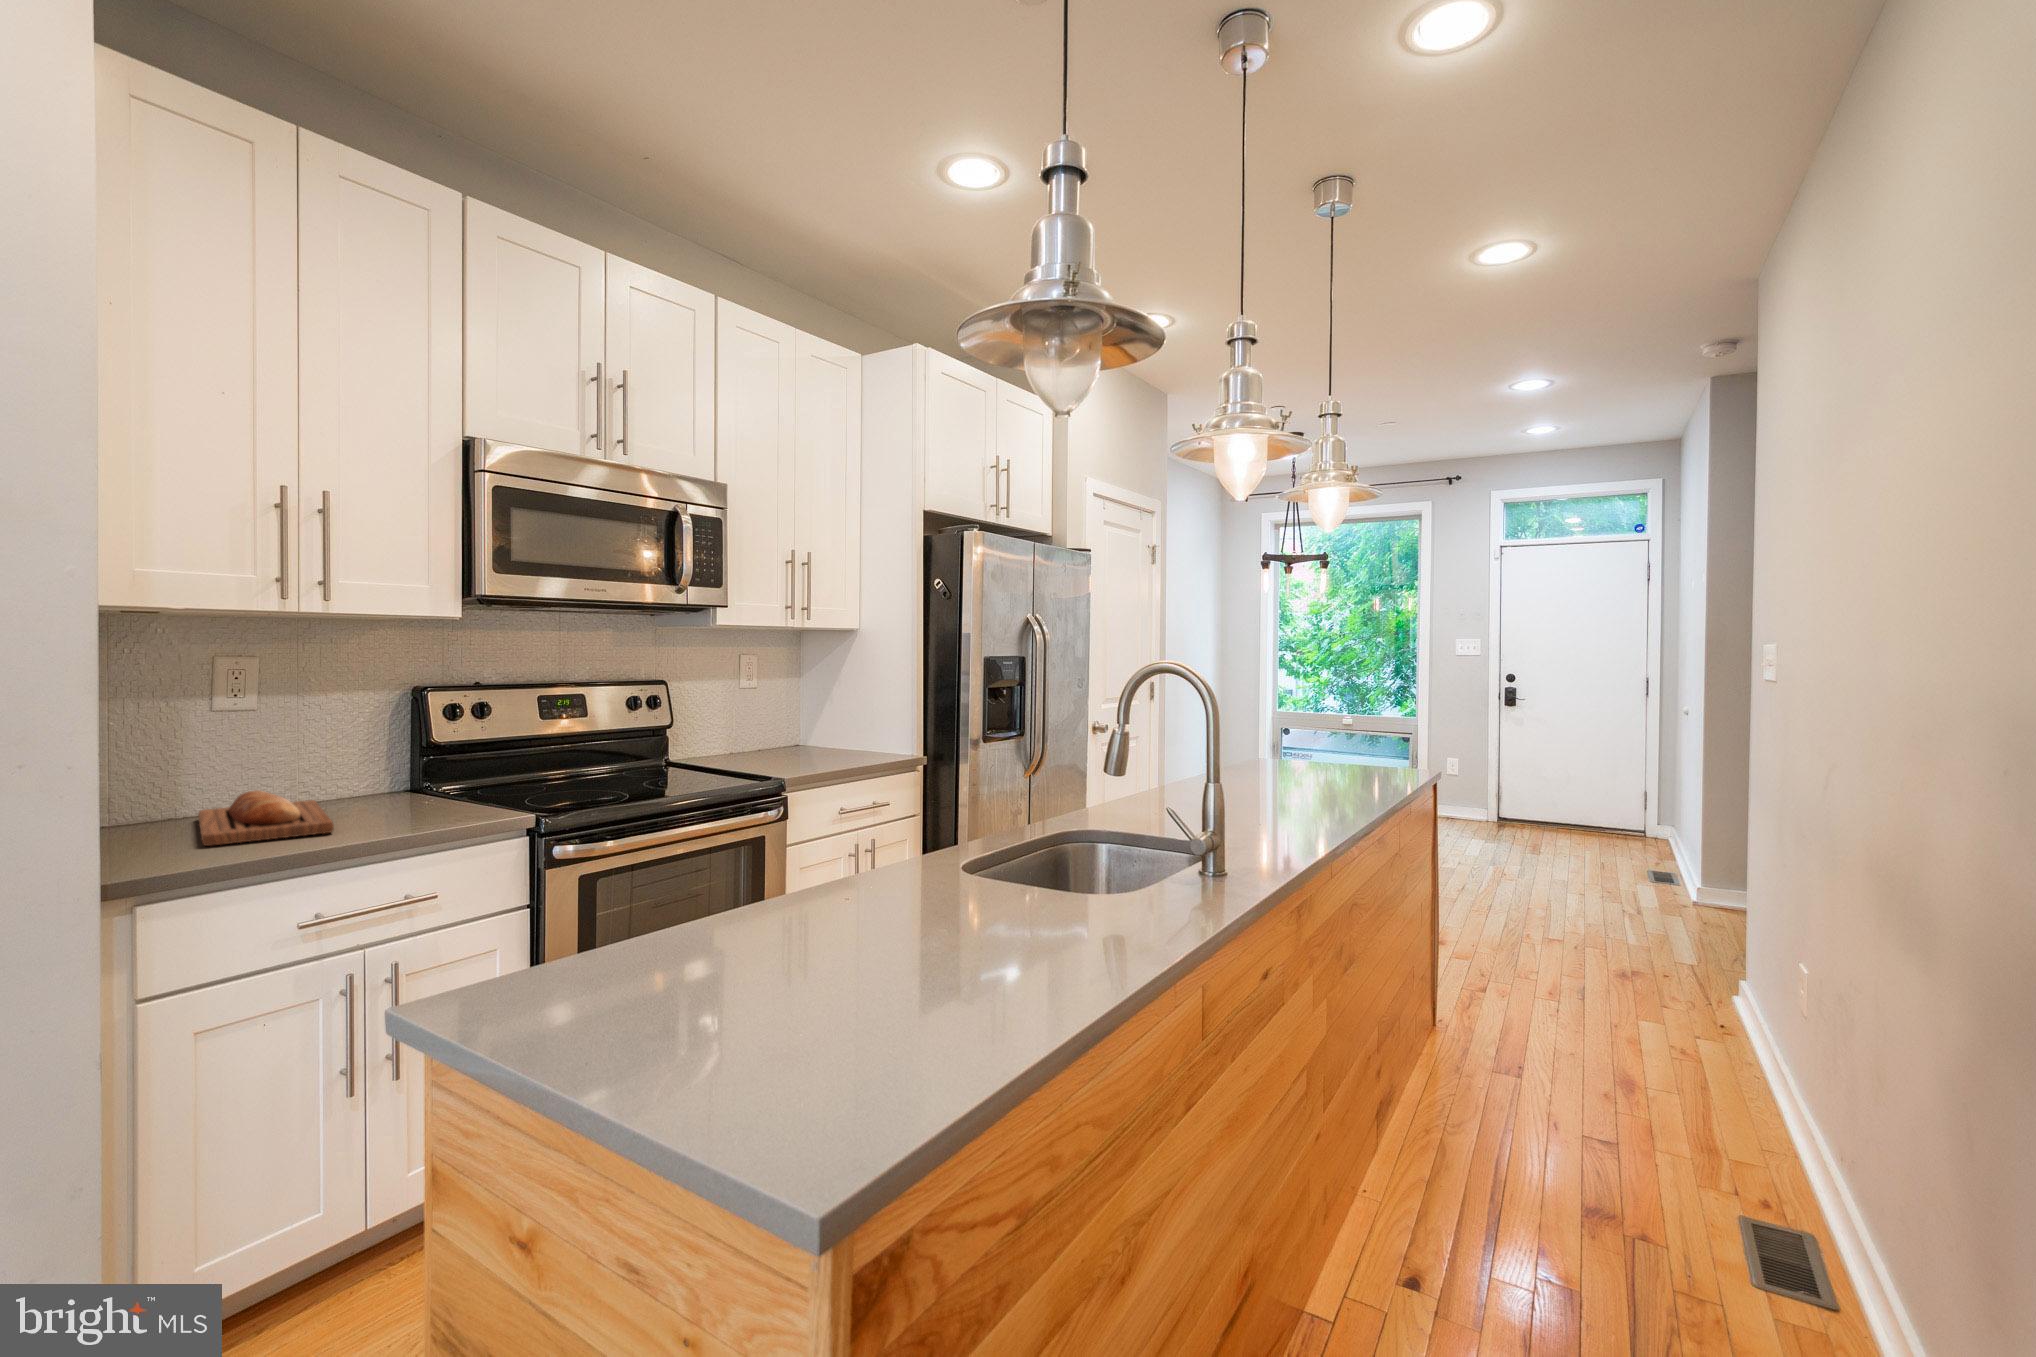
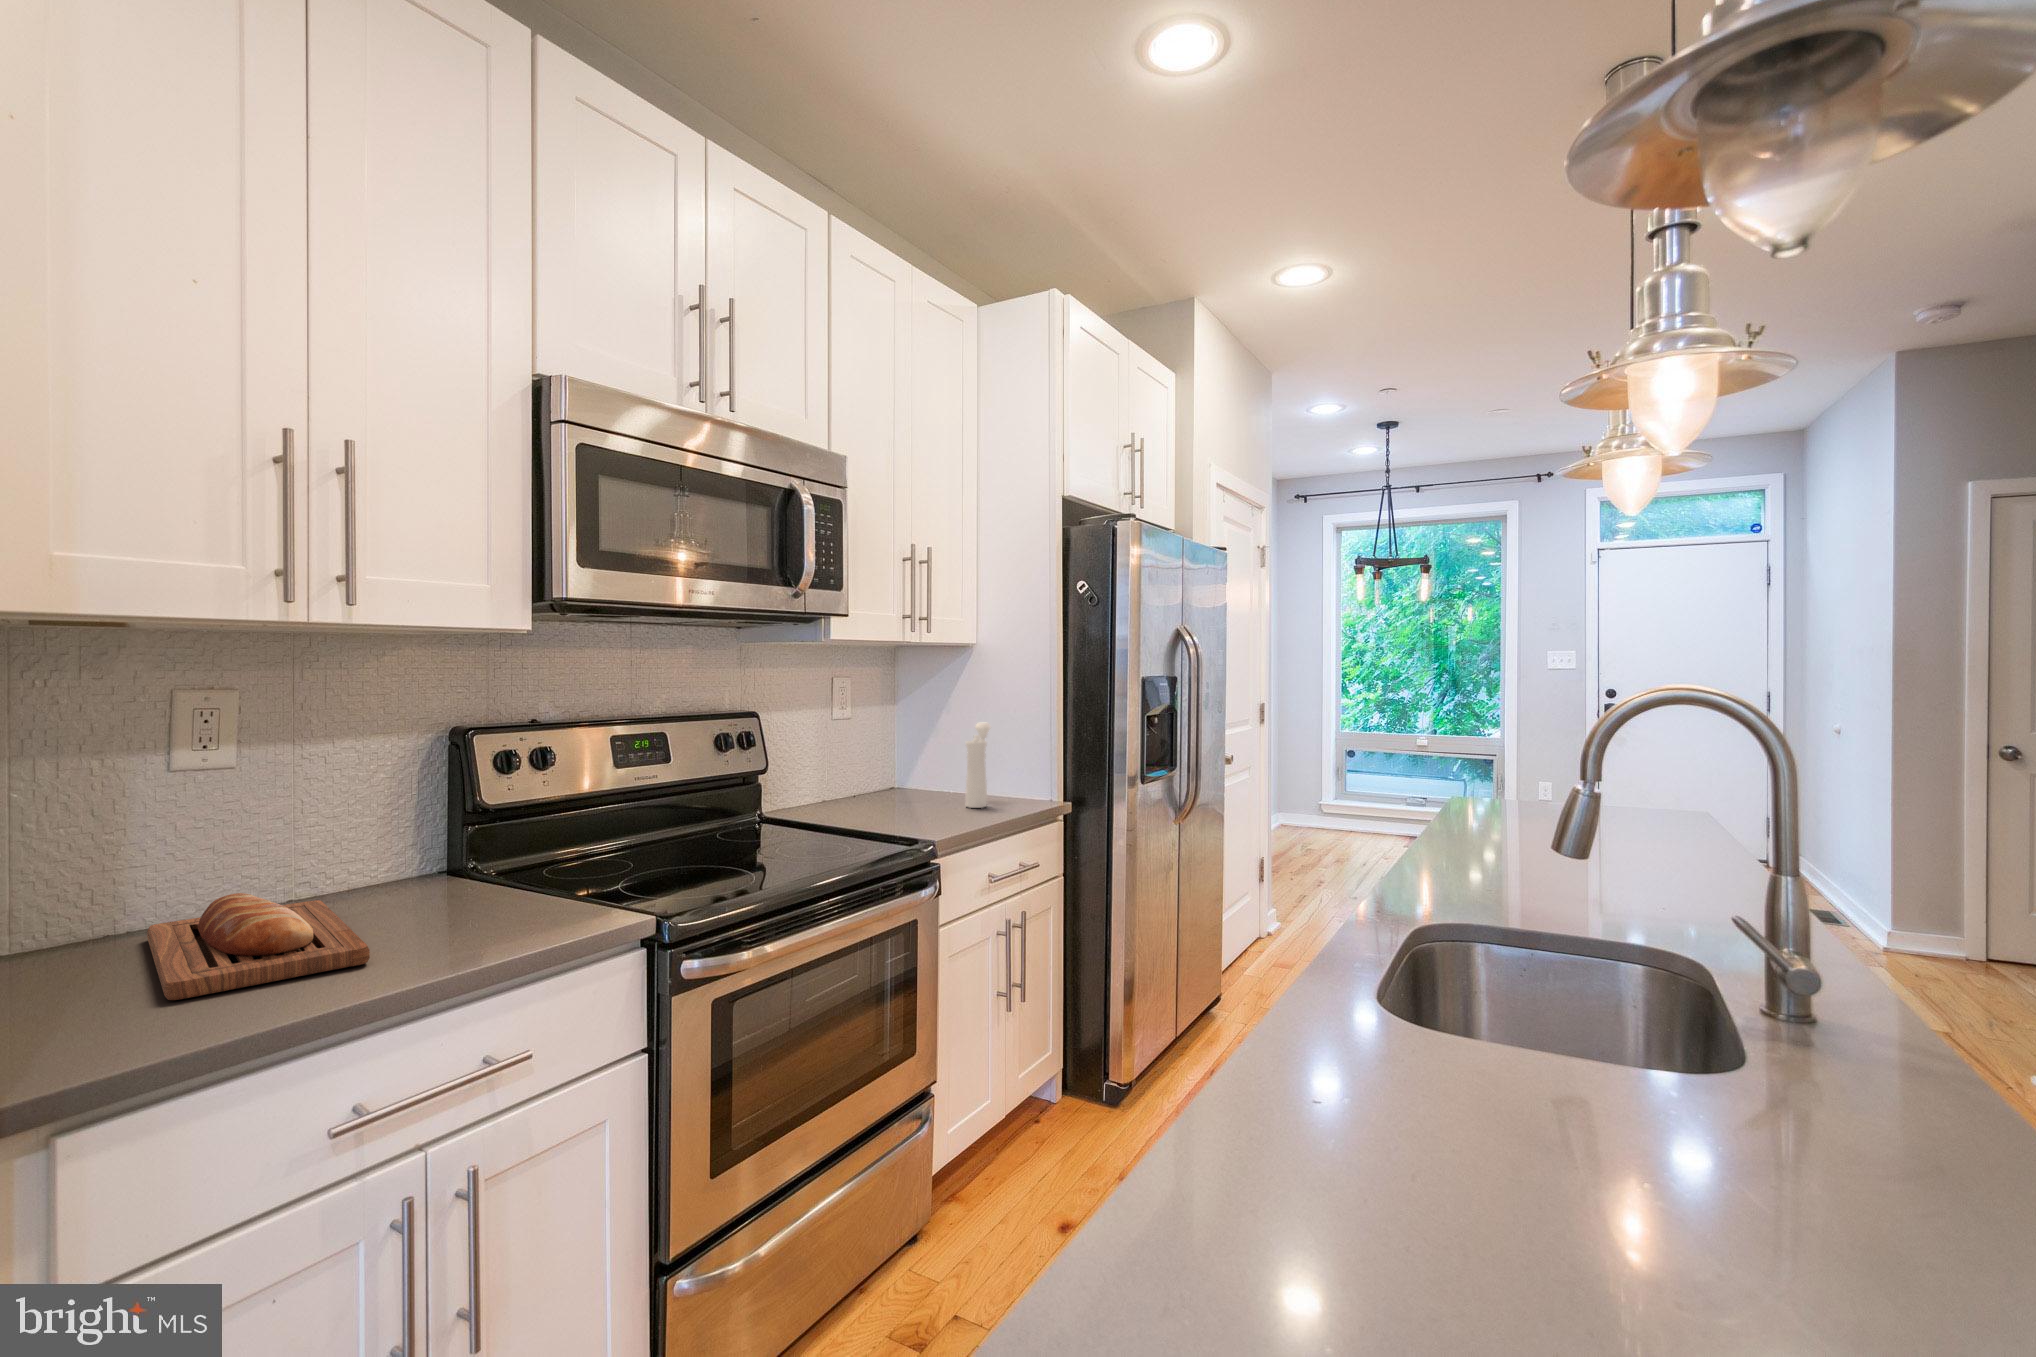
pepper mill: none [837,693,864,759] -> present [965,723,990,808]

